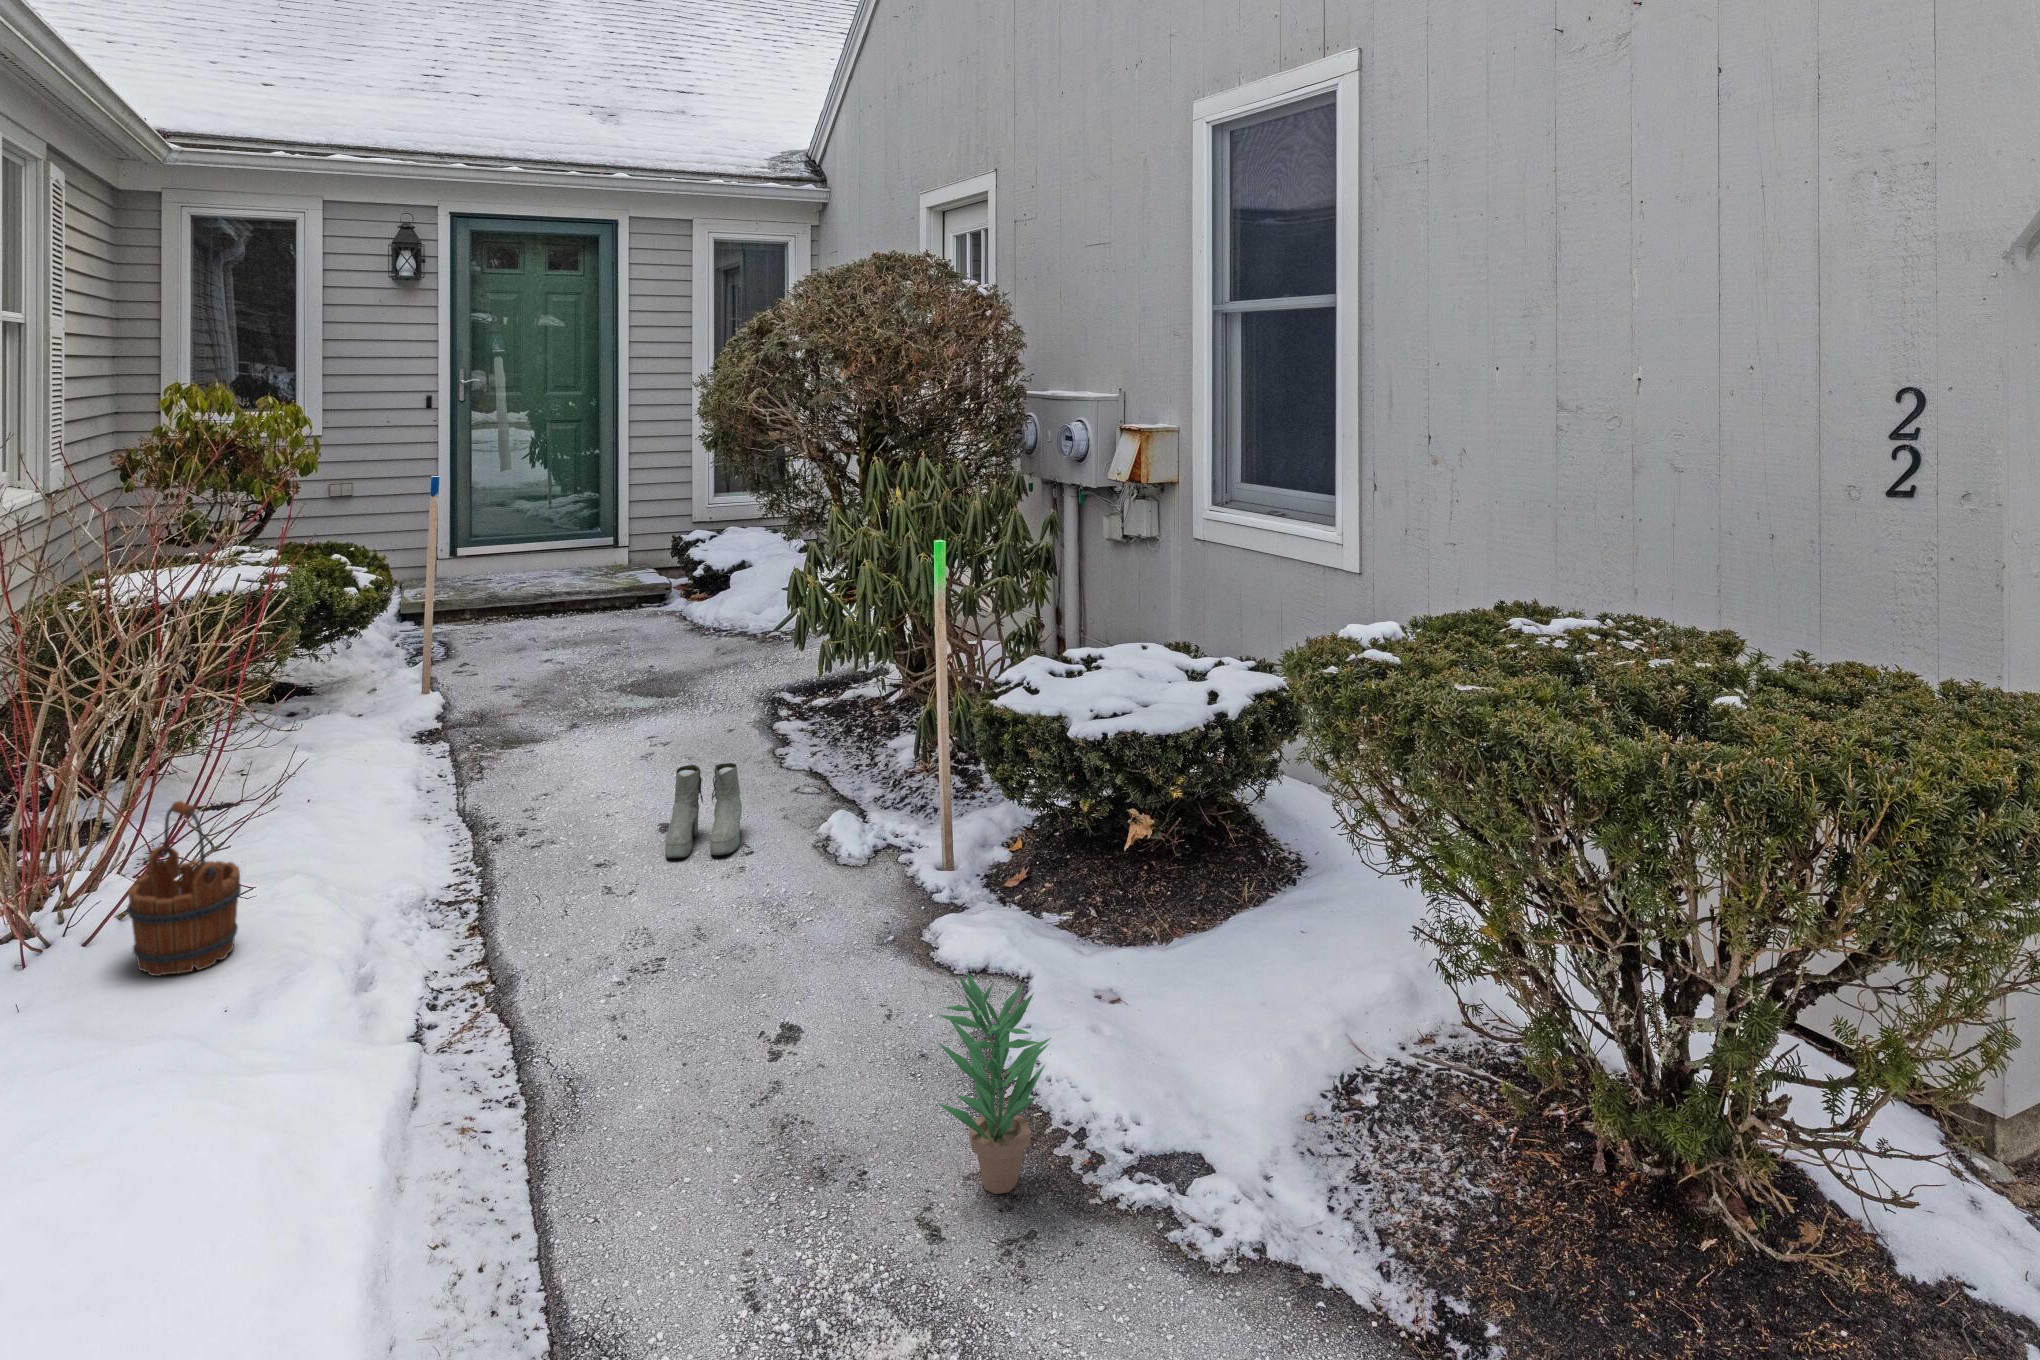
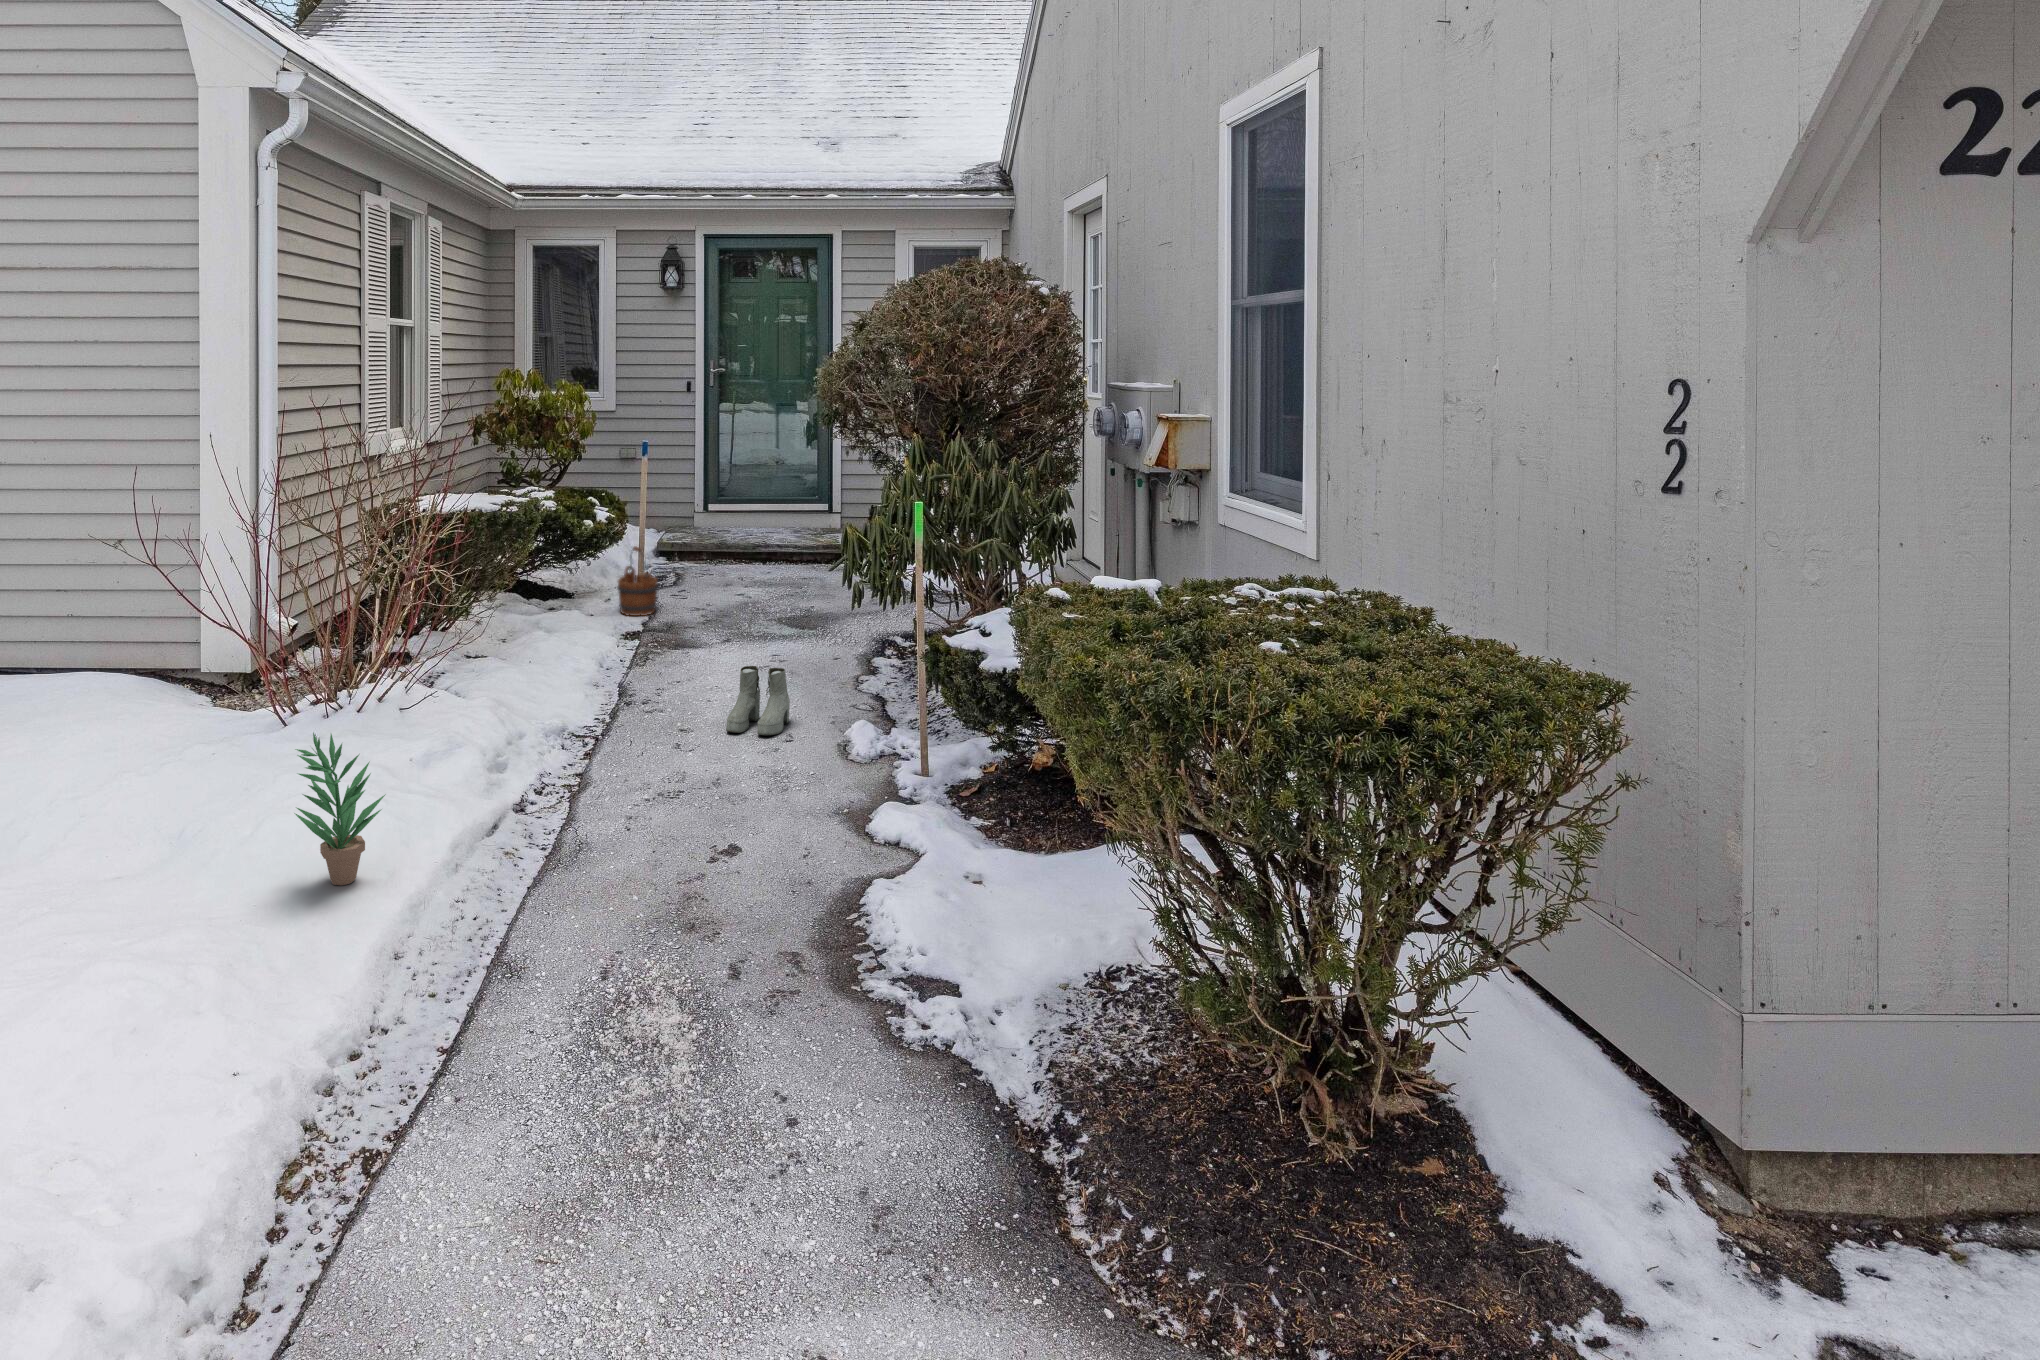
wooden bucket: present [127,801,241,976] -> present [617,546,658,616]
potted plant: present [938,971,1051,1194] -> present [294,733,385,885]

